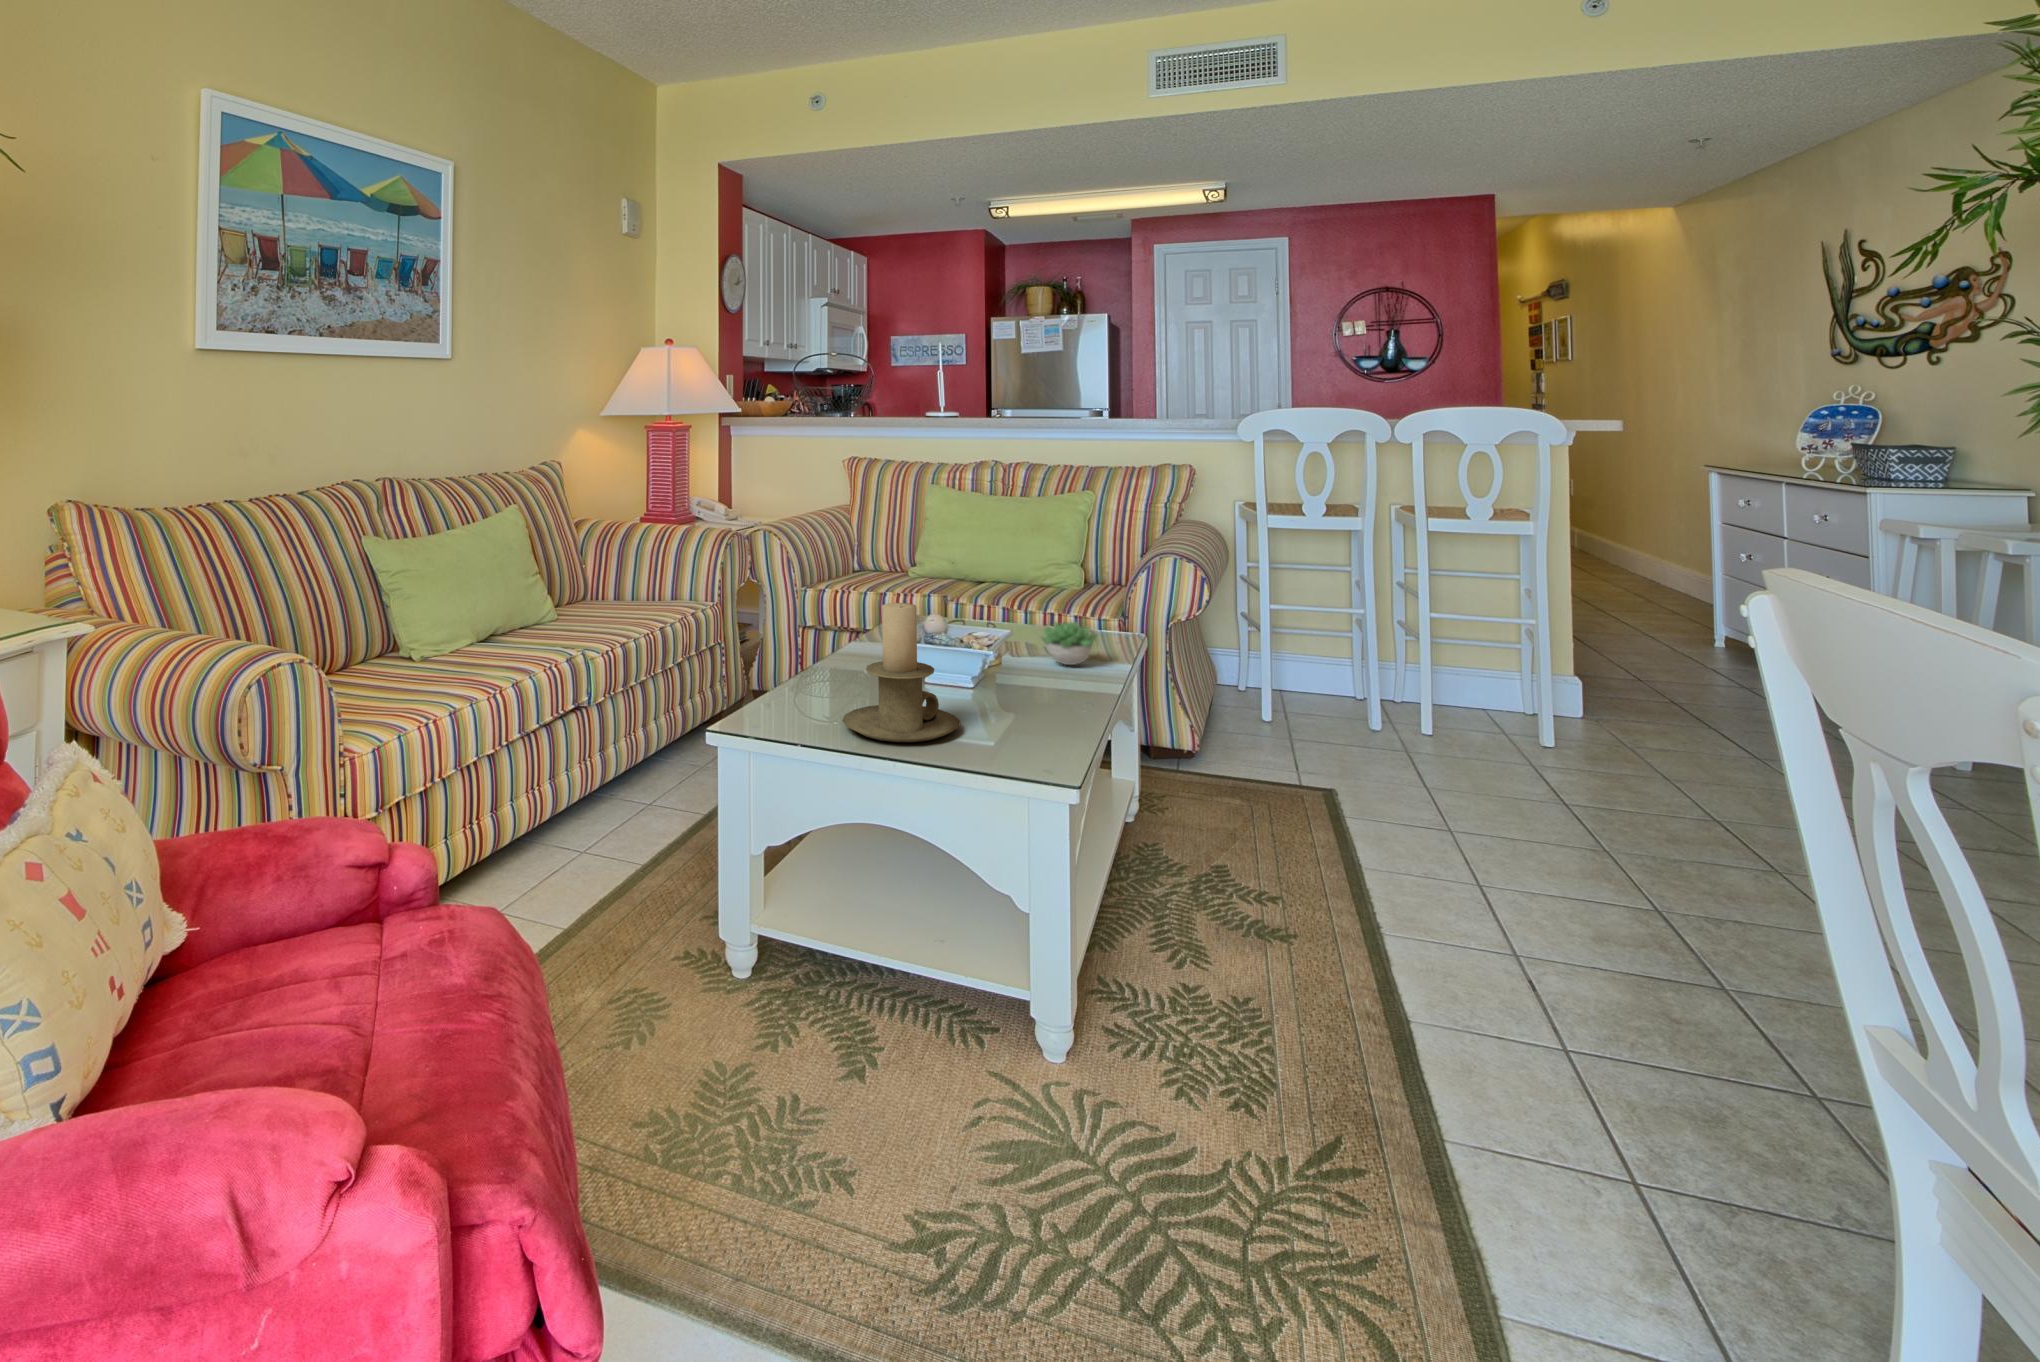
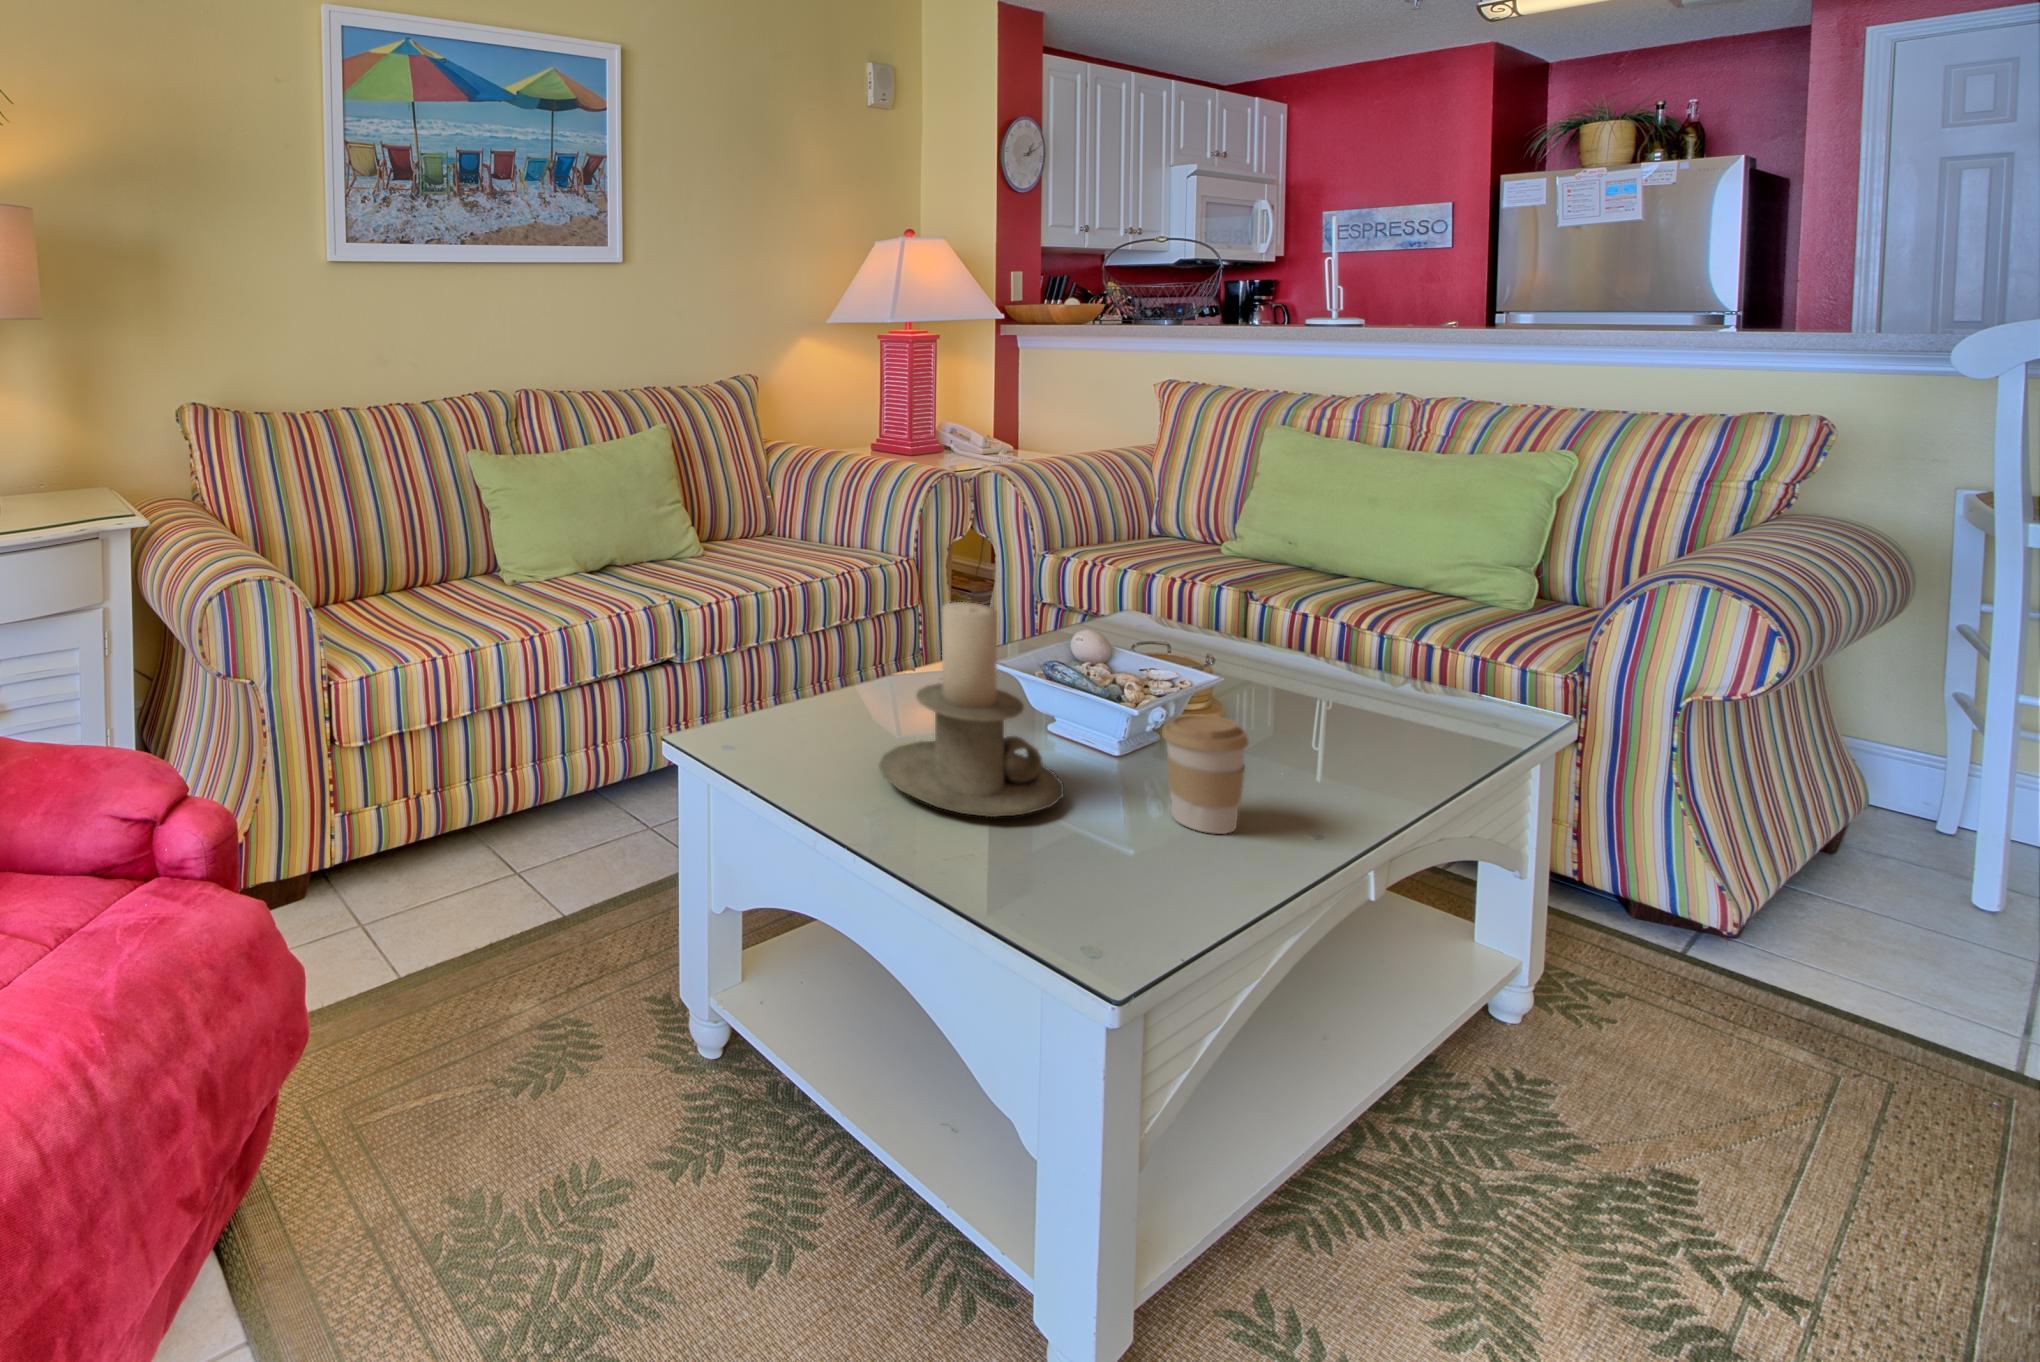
succulent plant: present [1041,622,1097,665] -> none [1319,660,1445,739]
coffee cup: none [1007,654,1053,724] -> present [1162,715,1248,834]

